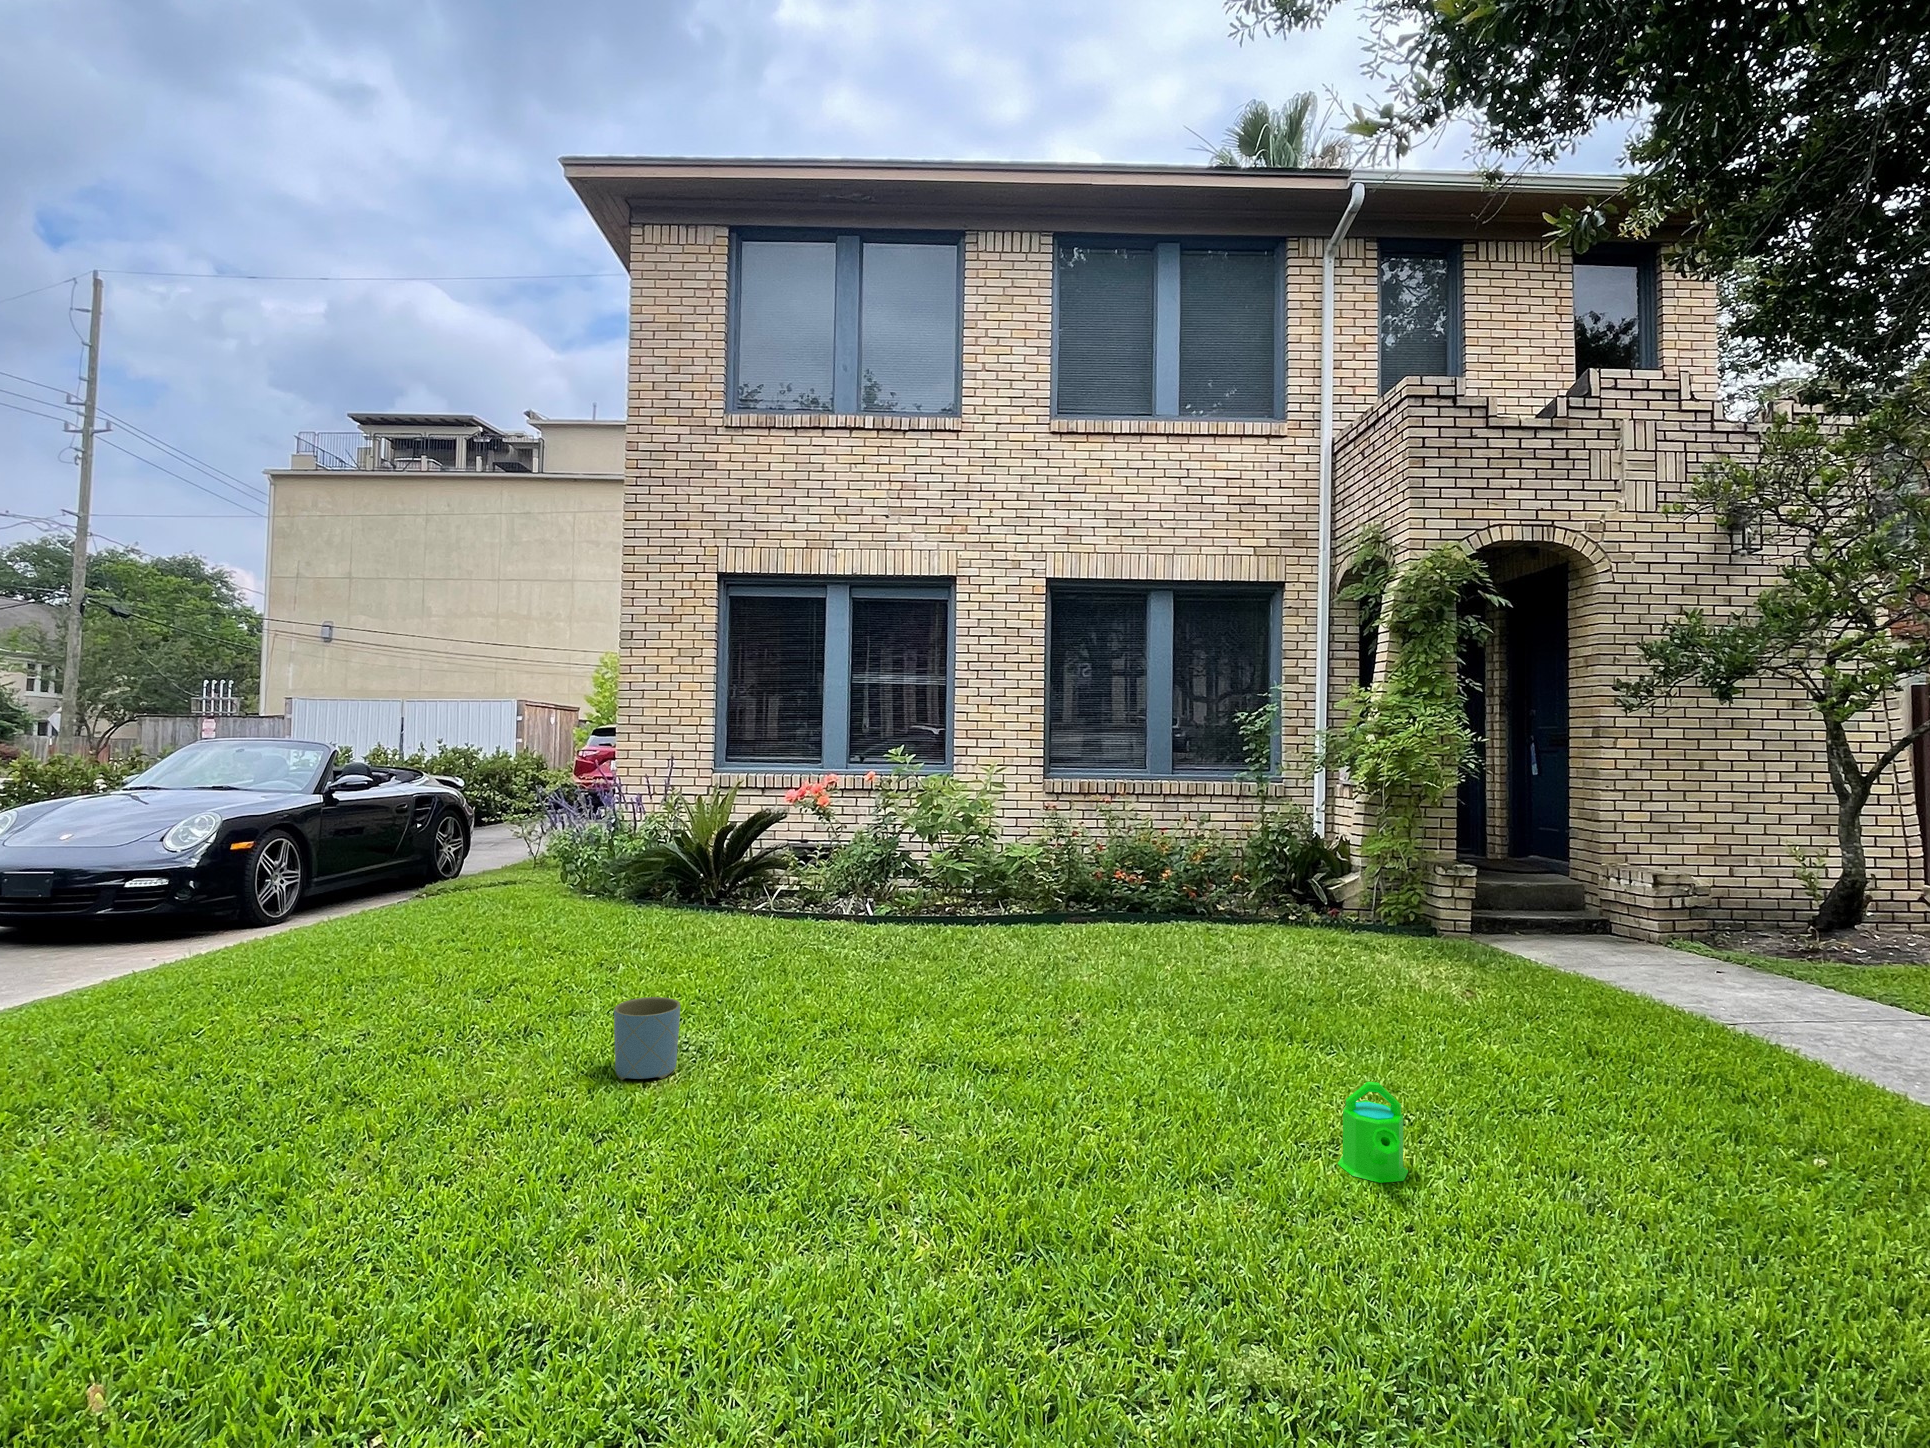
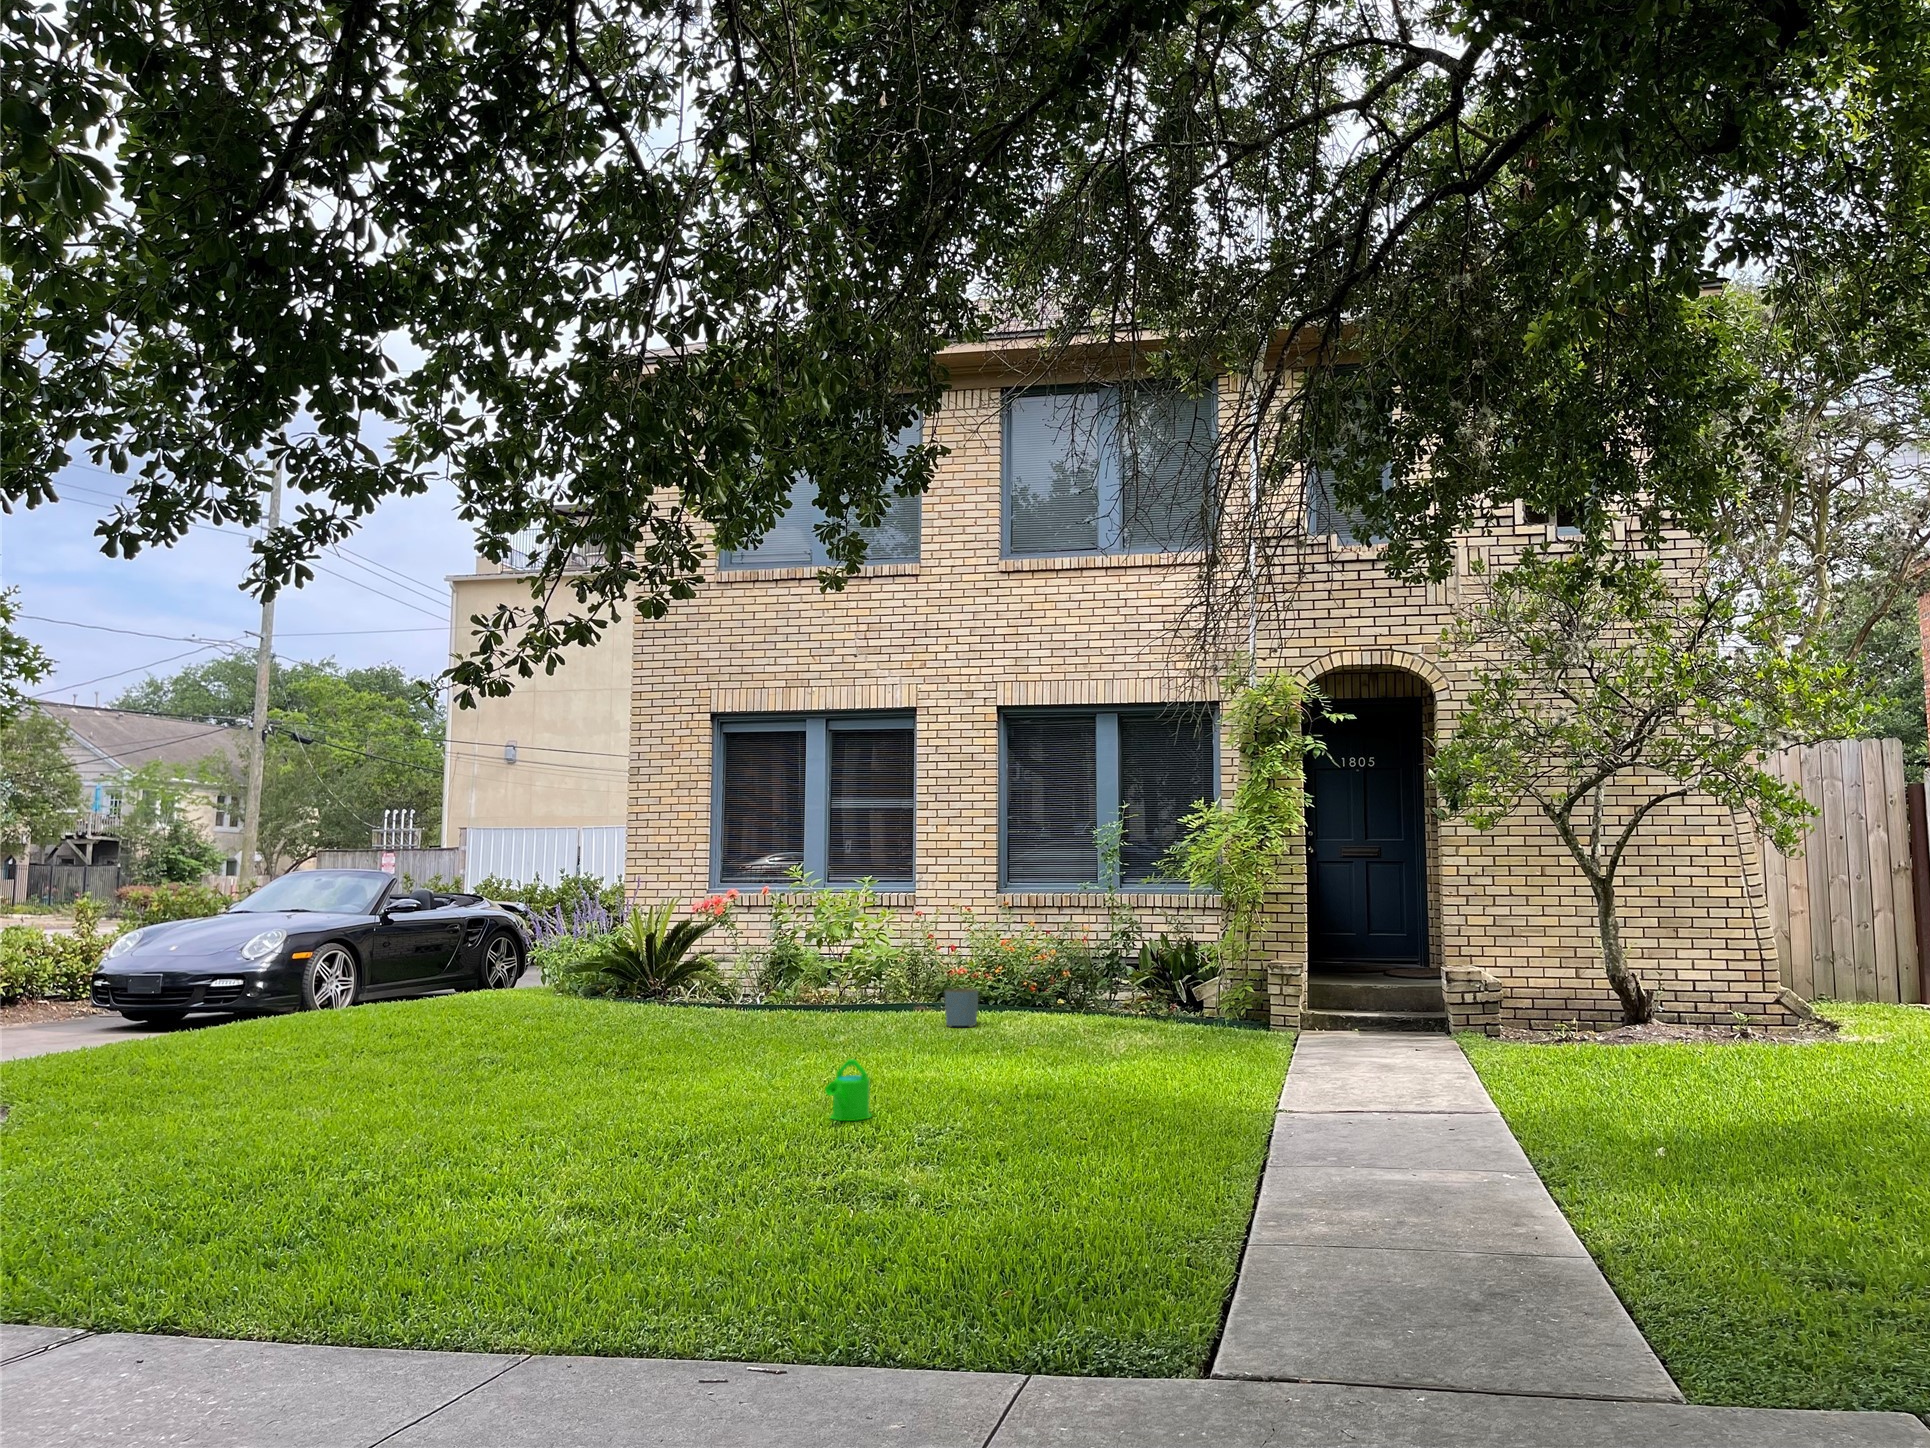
planter: present [614,997,680,1080] -> present [945,988,978,1027]

